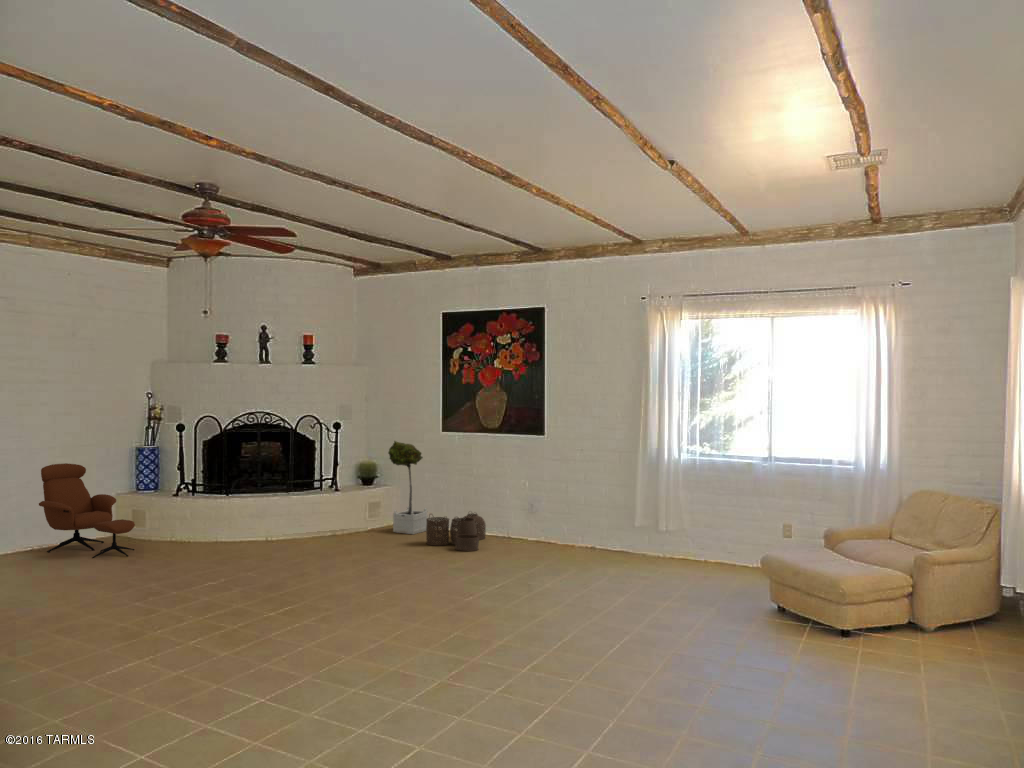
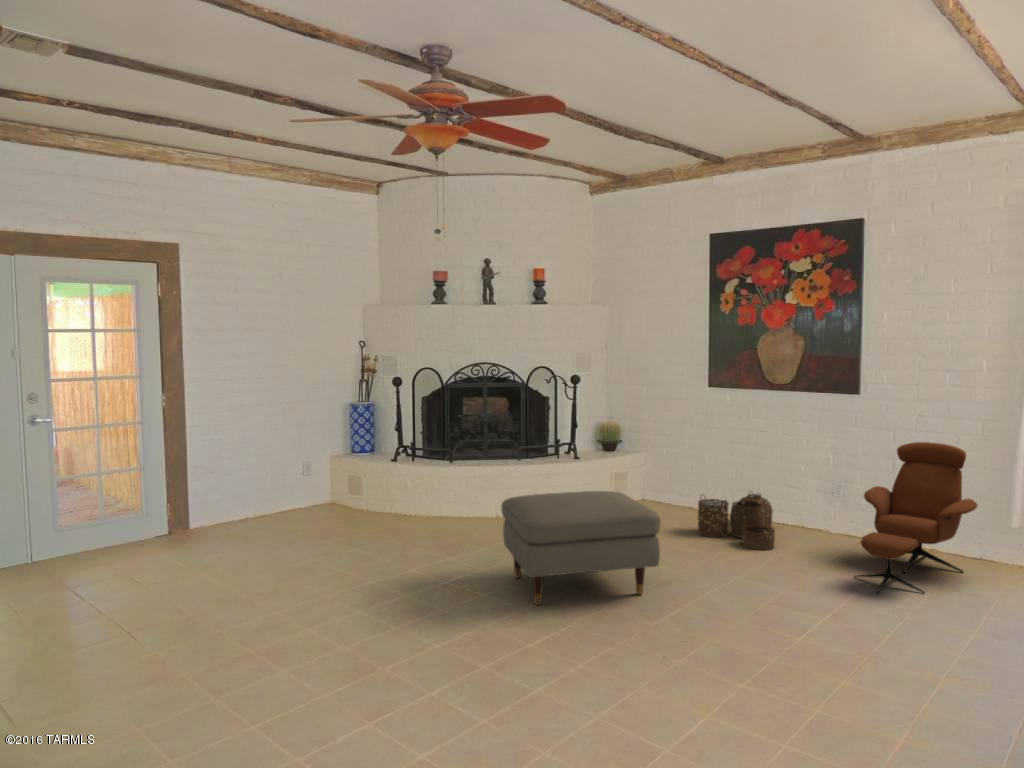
potted tree: present [388,441,427,534] -> none [639,398,689,516]
lounge chair: present [39,463,135,558] -> present [854,442,978,593]
ottoman: none [259,505,377,586] -> present [501,491,661,605]

